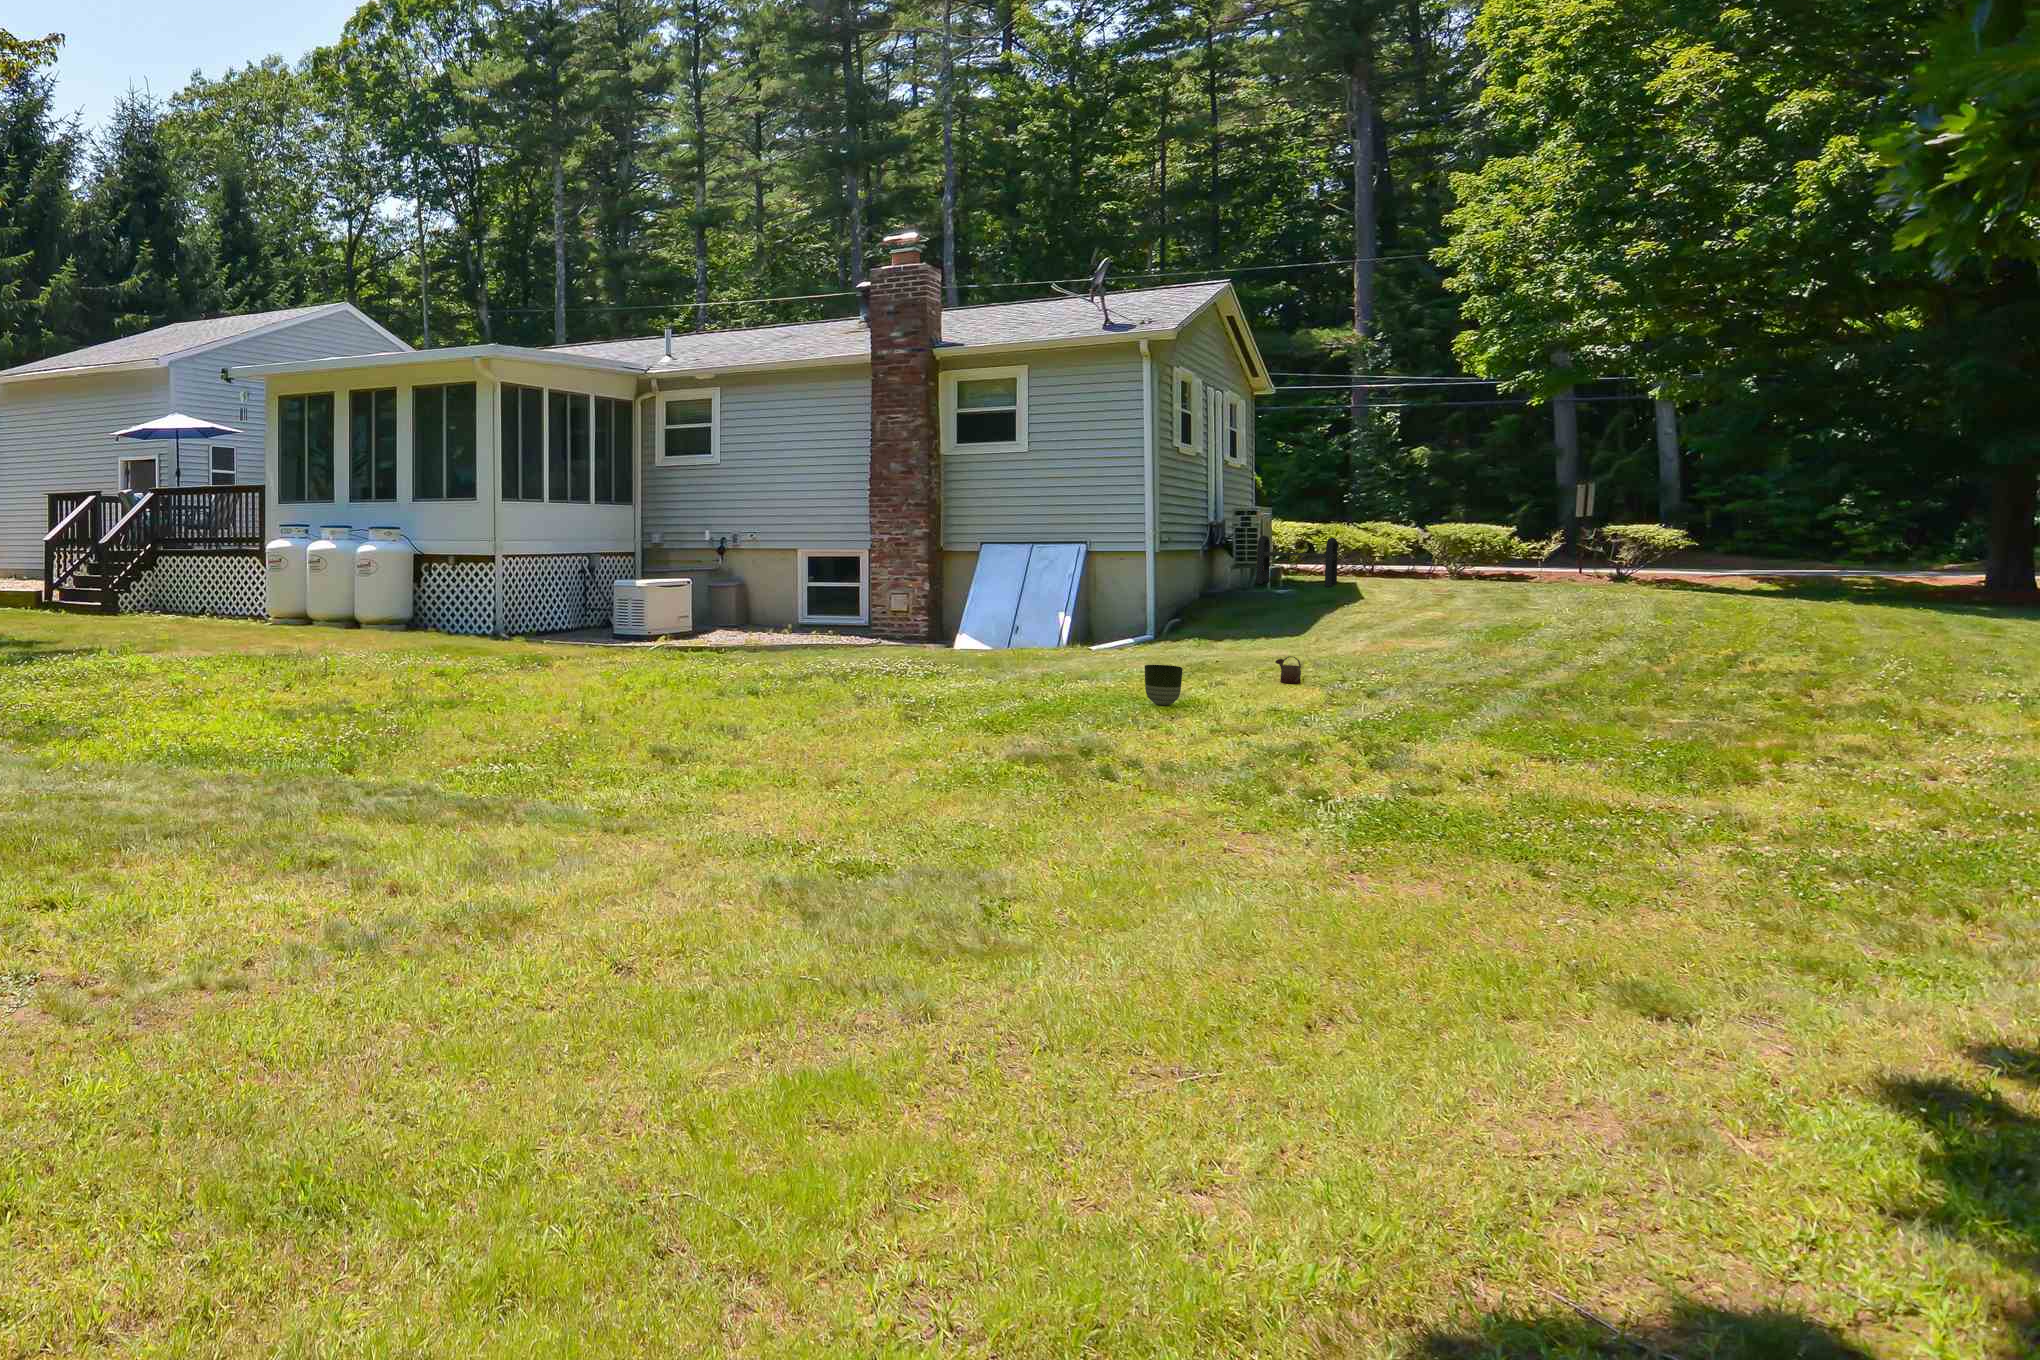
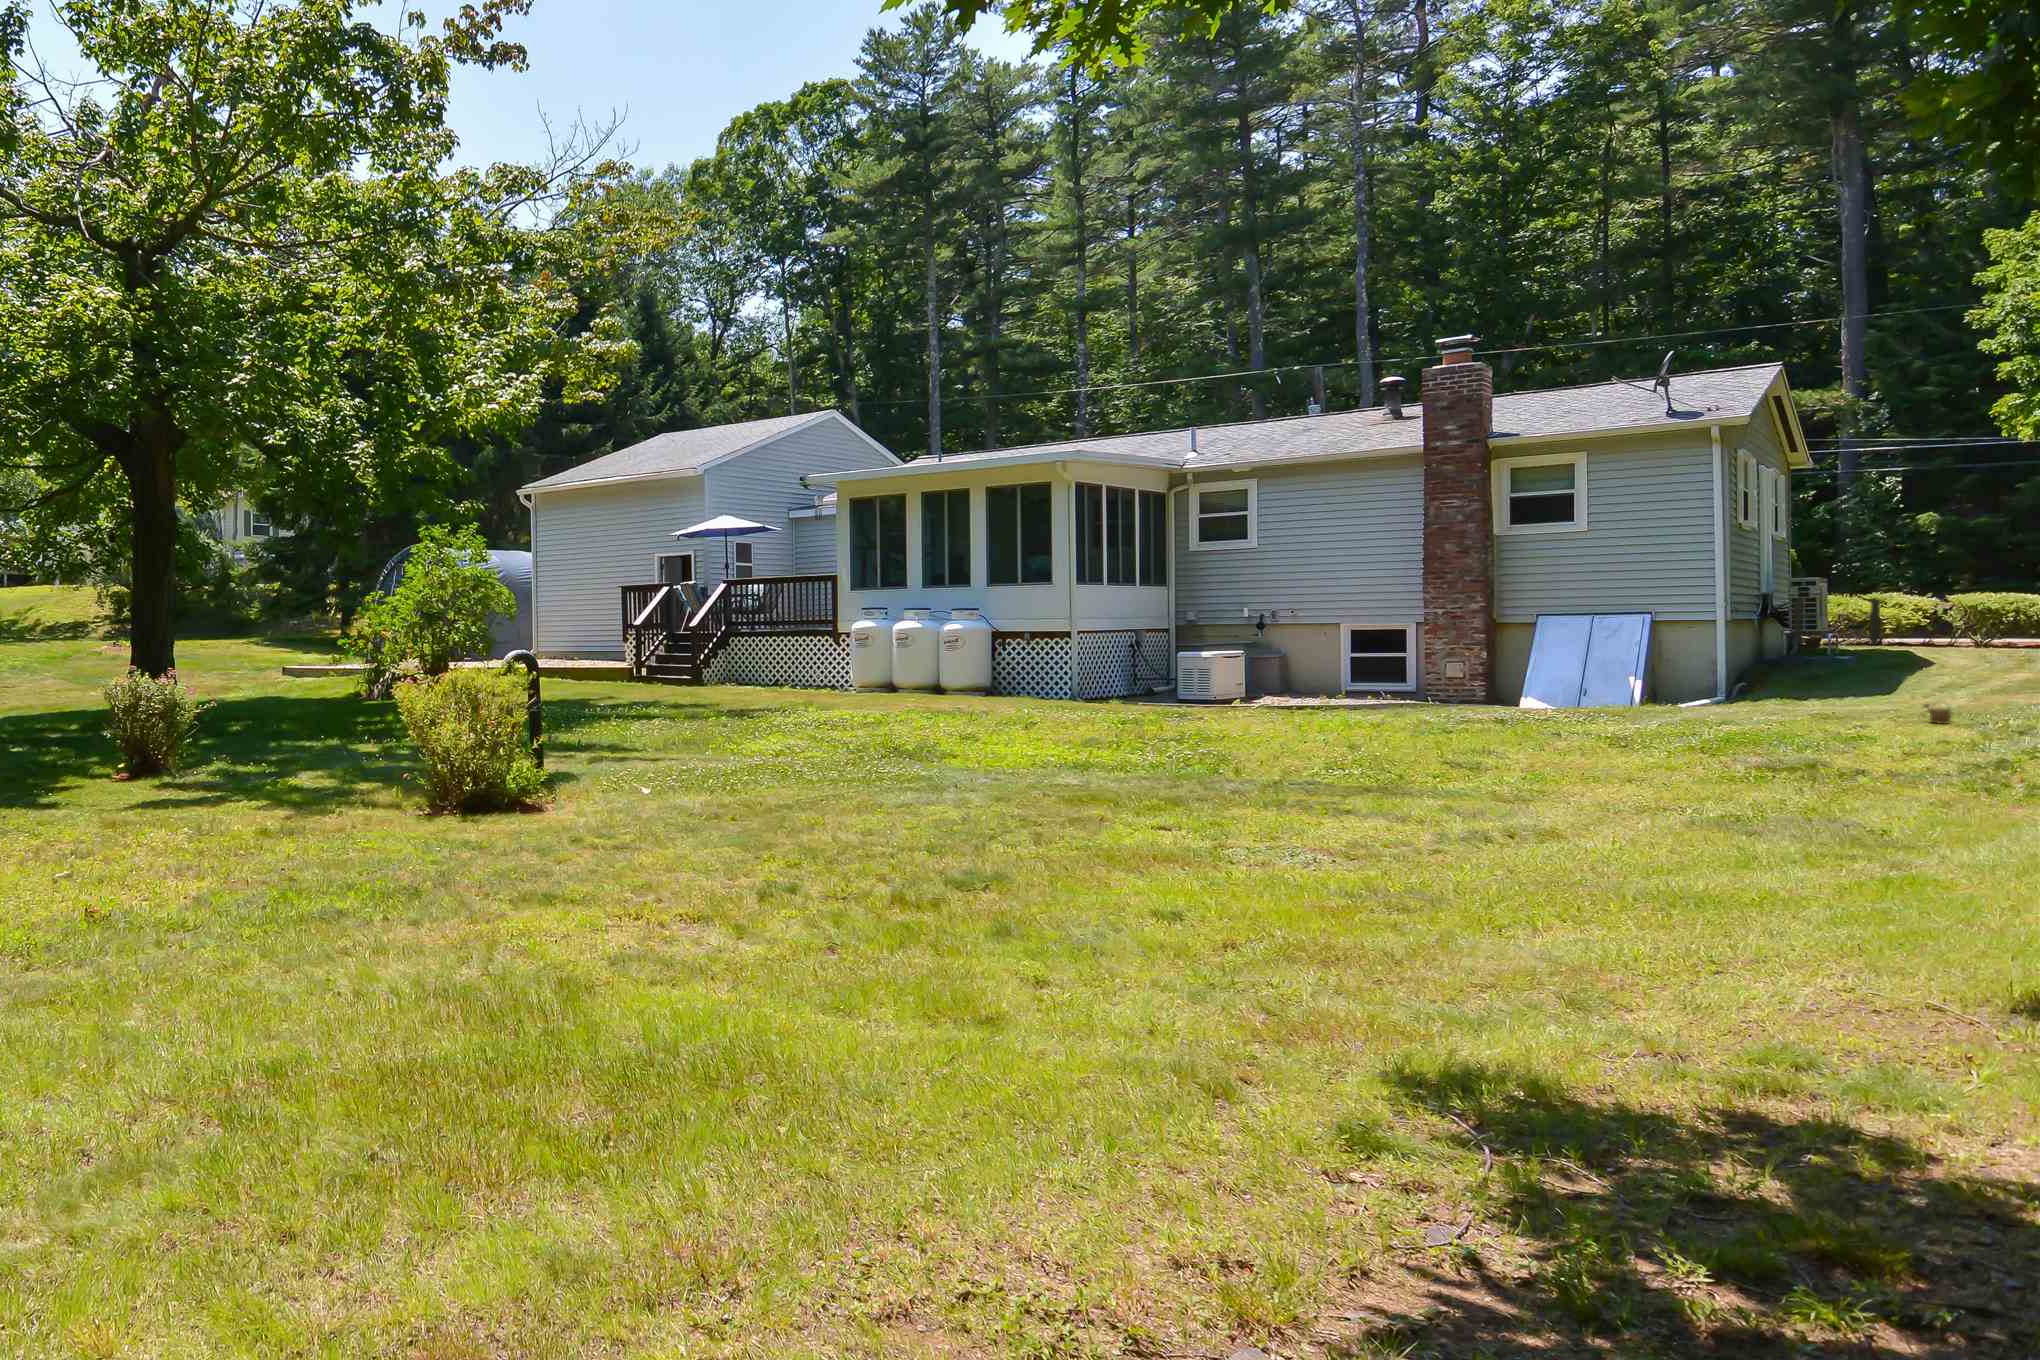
planter: present [1145,665,1183,705] -> none [1825,708,1862,740]

